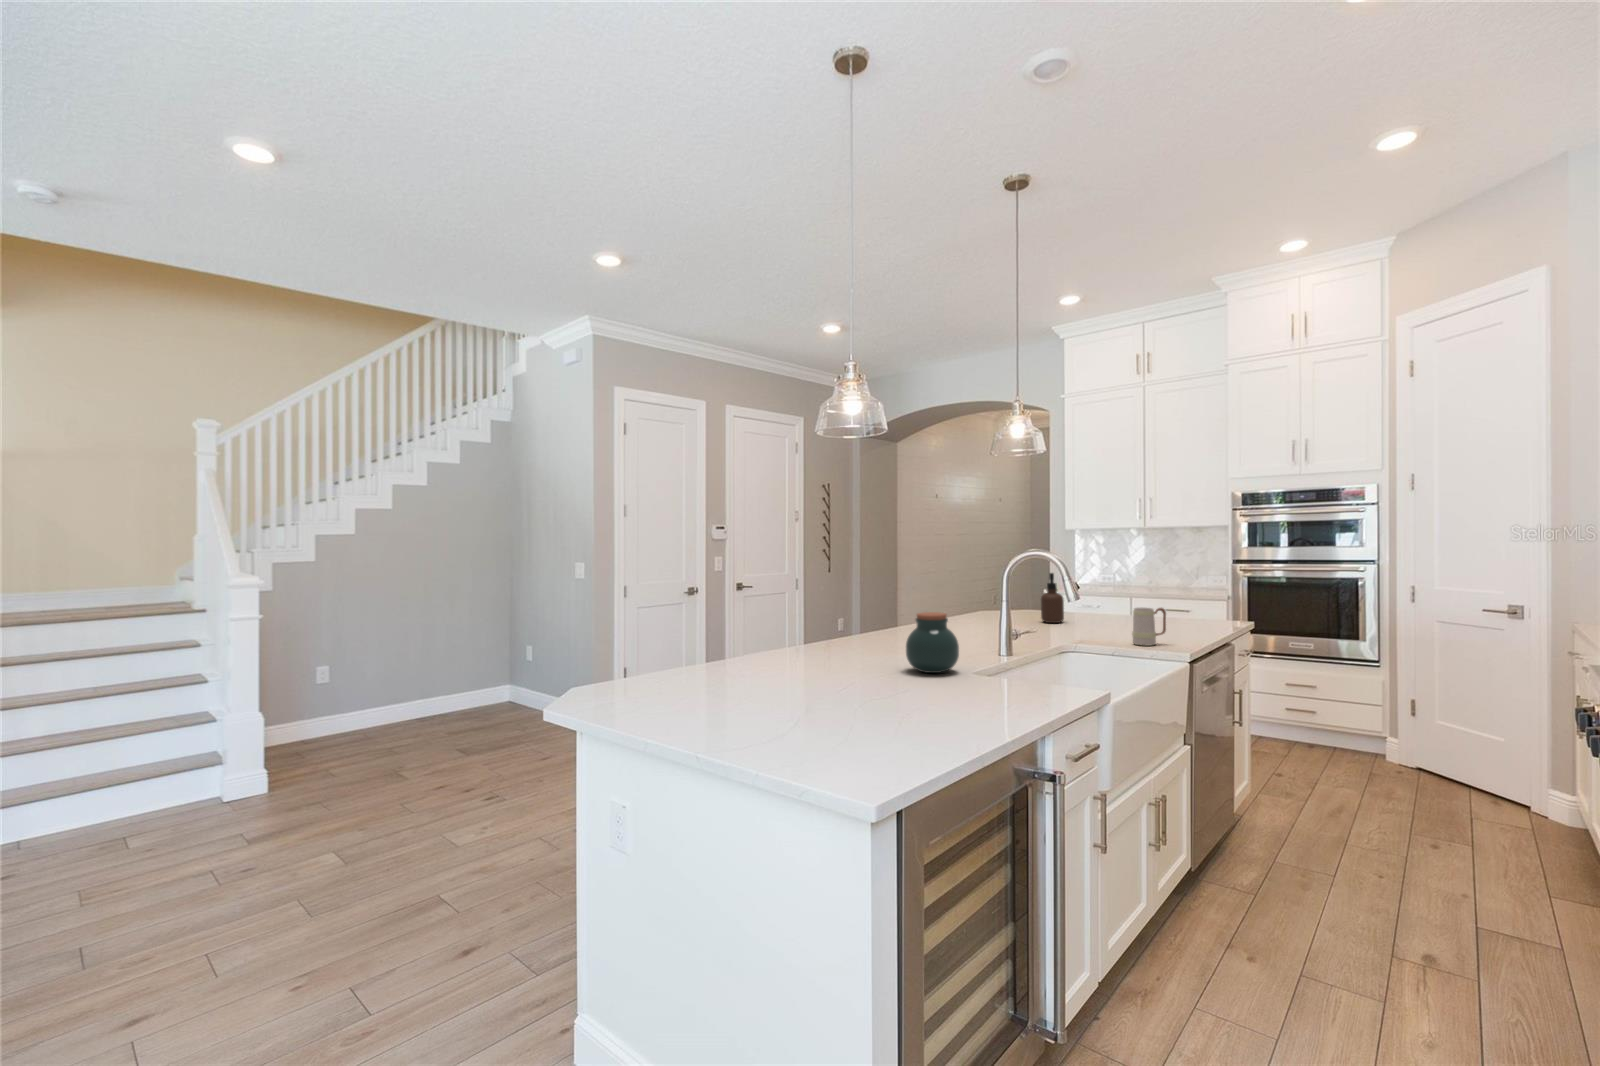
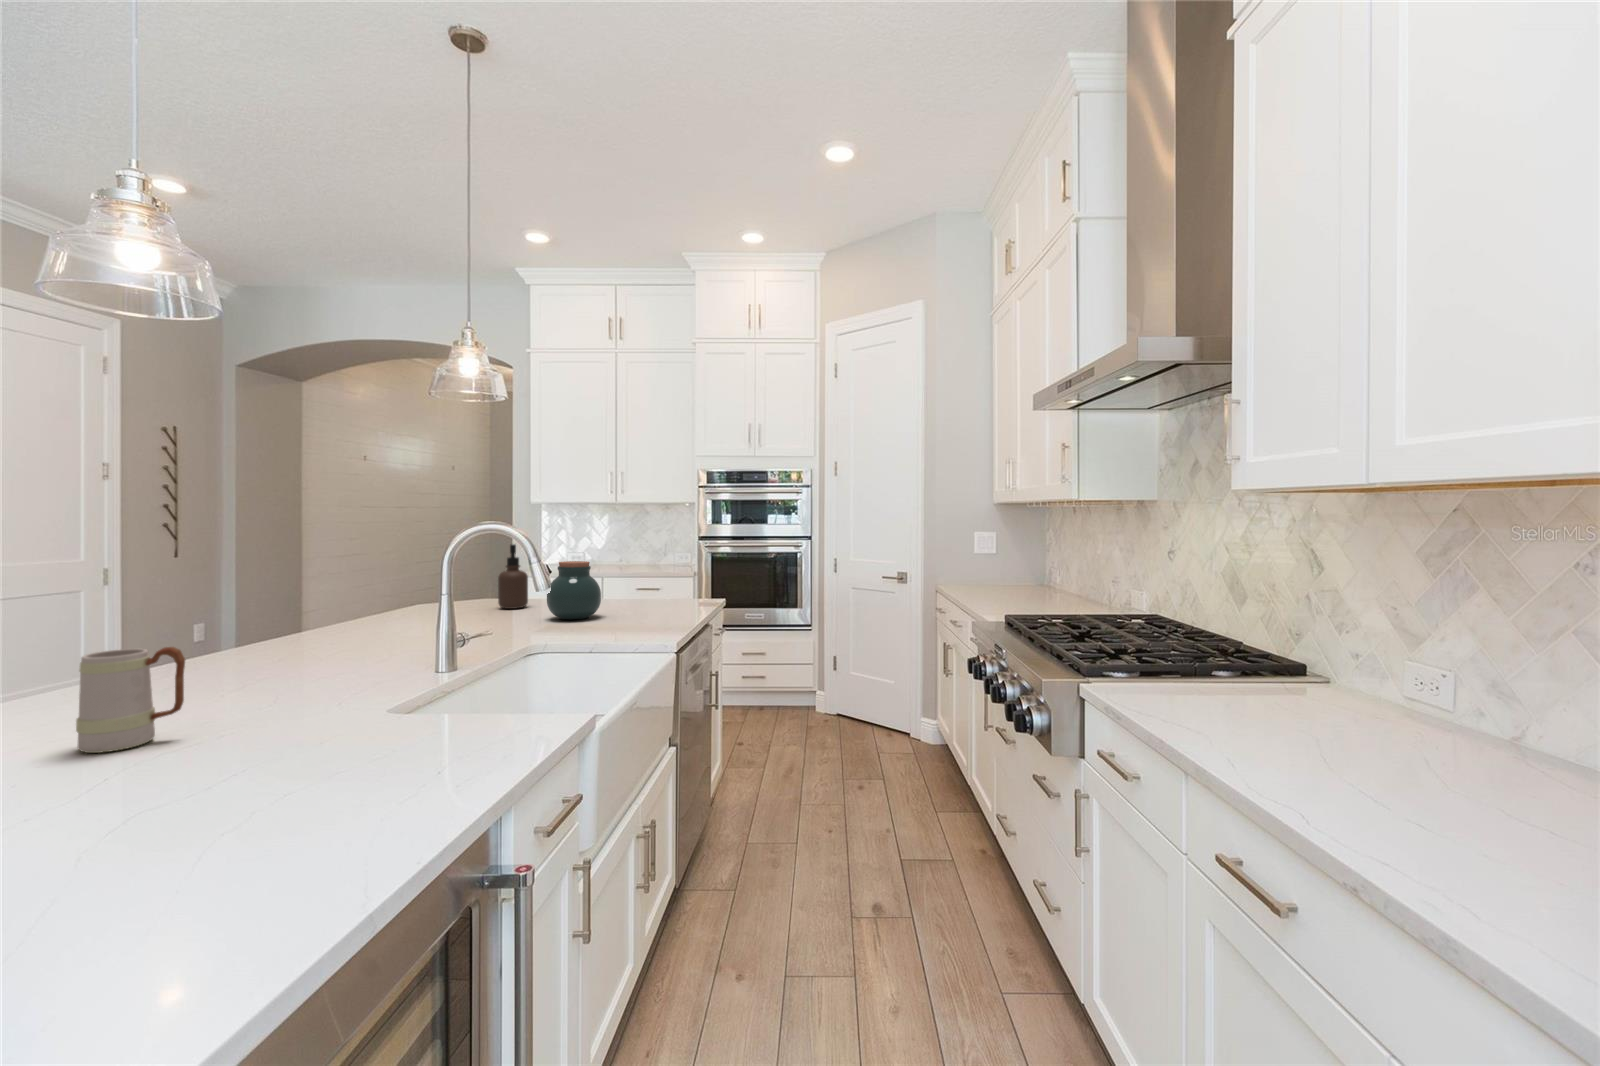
mug: present [1132,608,1166,646] -> present [76,647,185,753]
jar: present [906,612,959,673] -> present [547,561,601,619]

